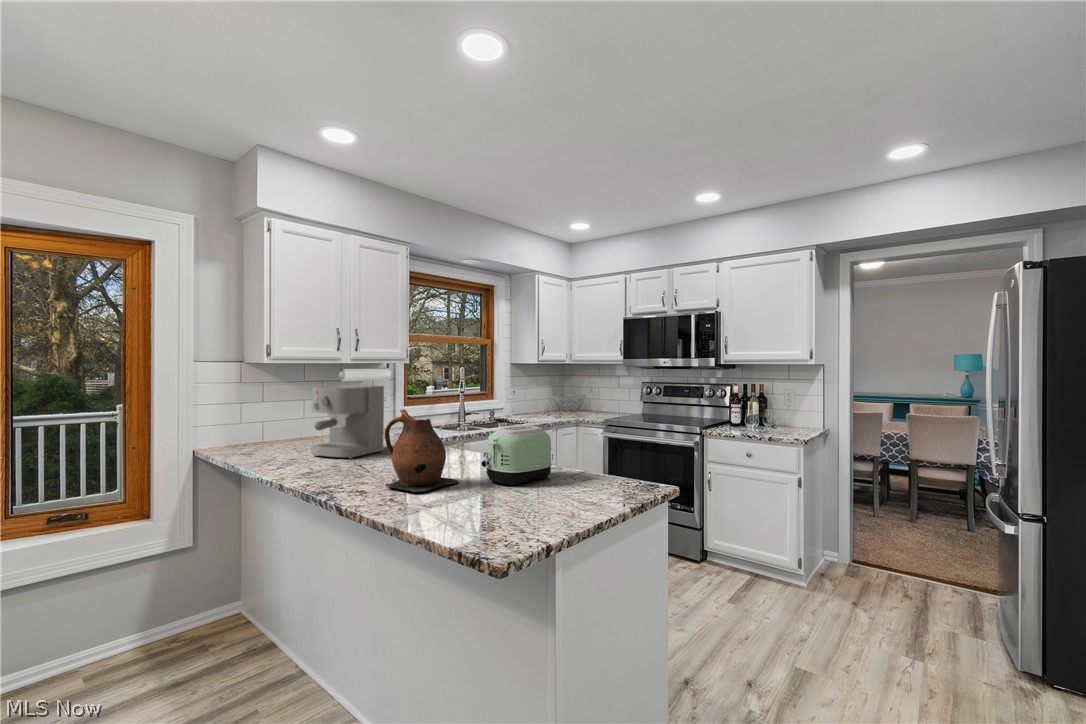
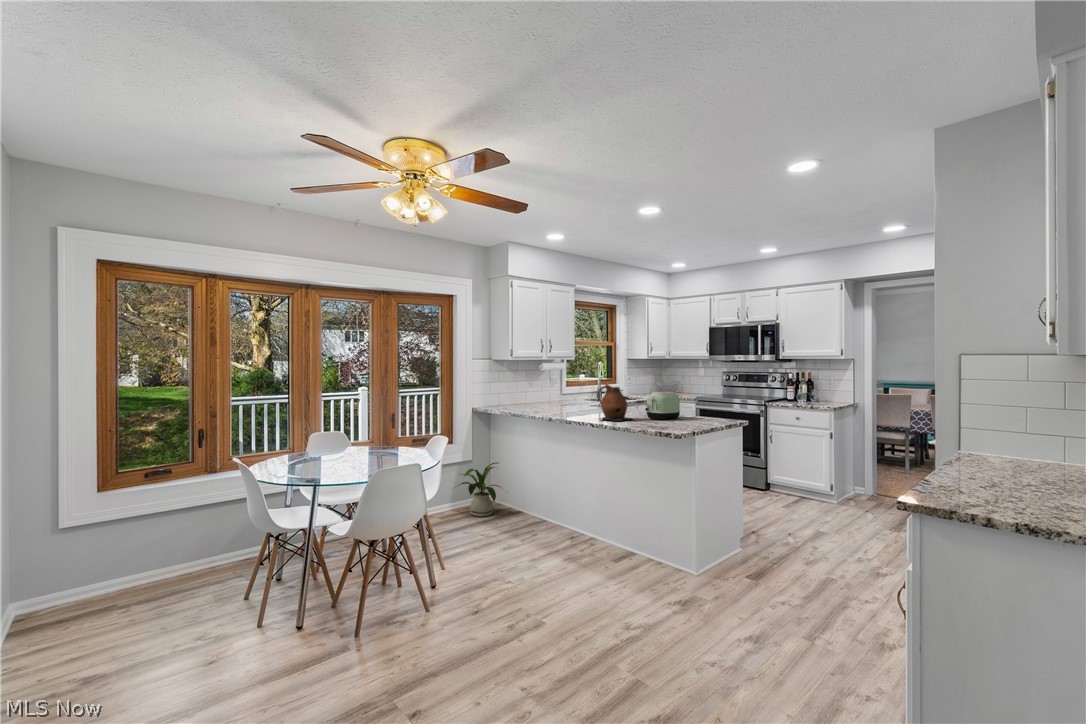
coffee maker: present [311,385,384,459] -> none [537,372,573,412]
house plant: none [131,559,249,668] -> present [457,462,500,517]

